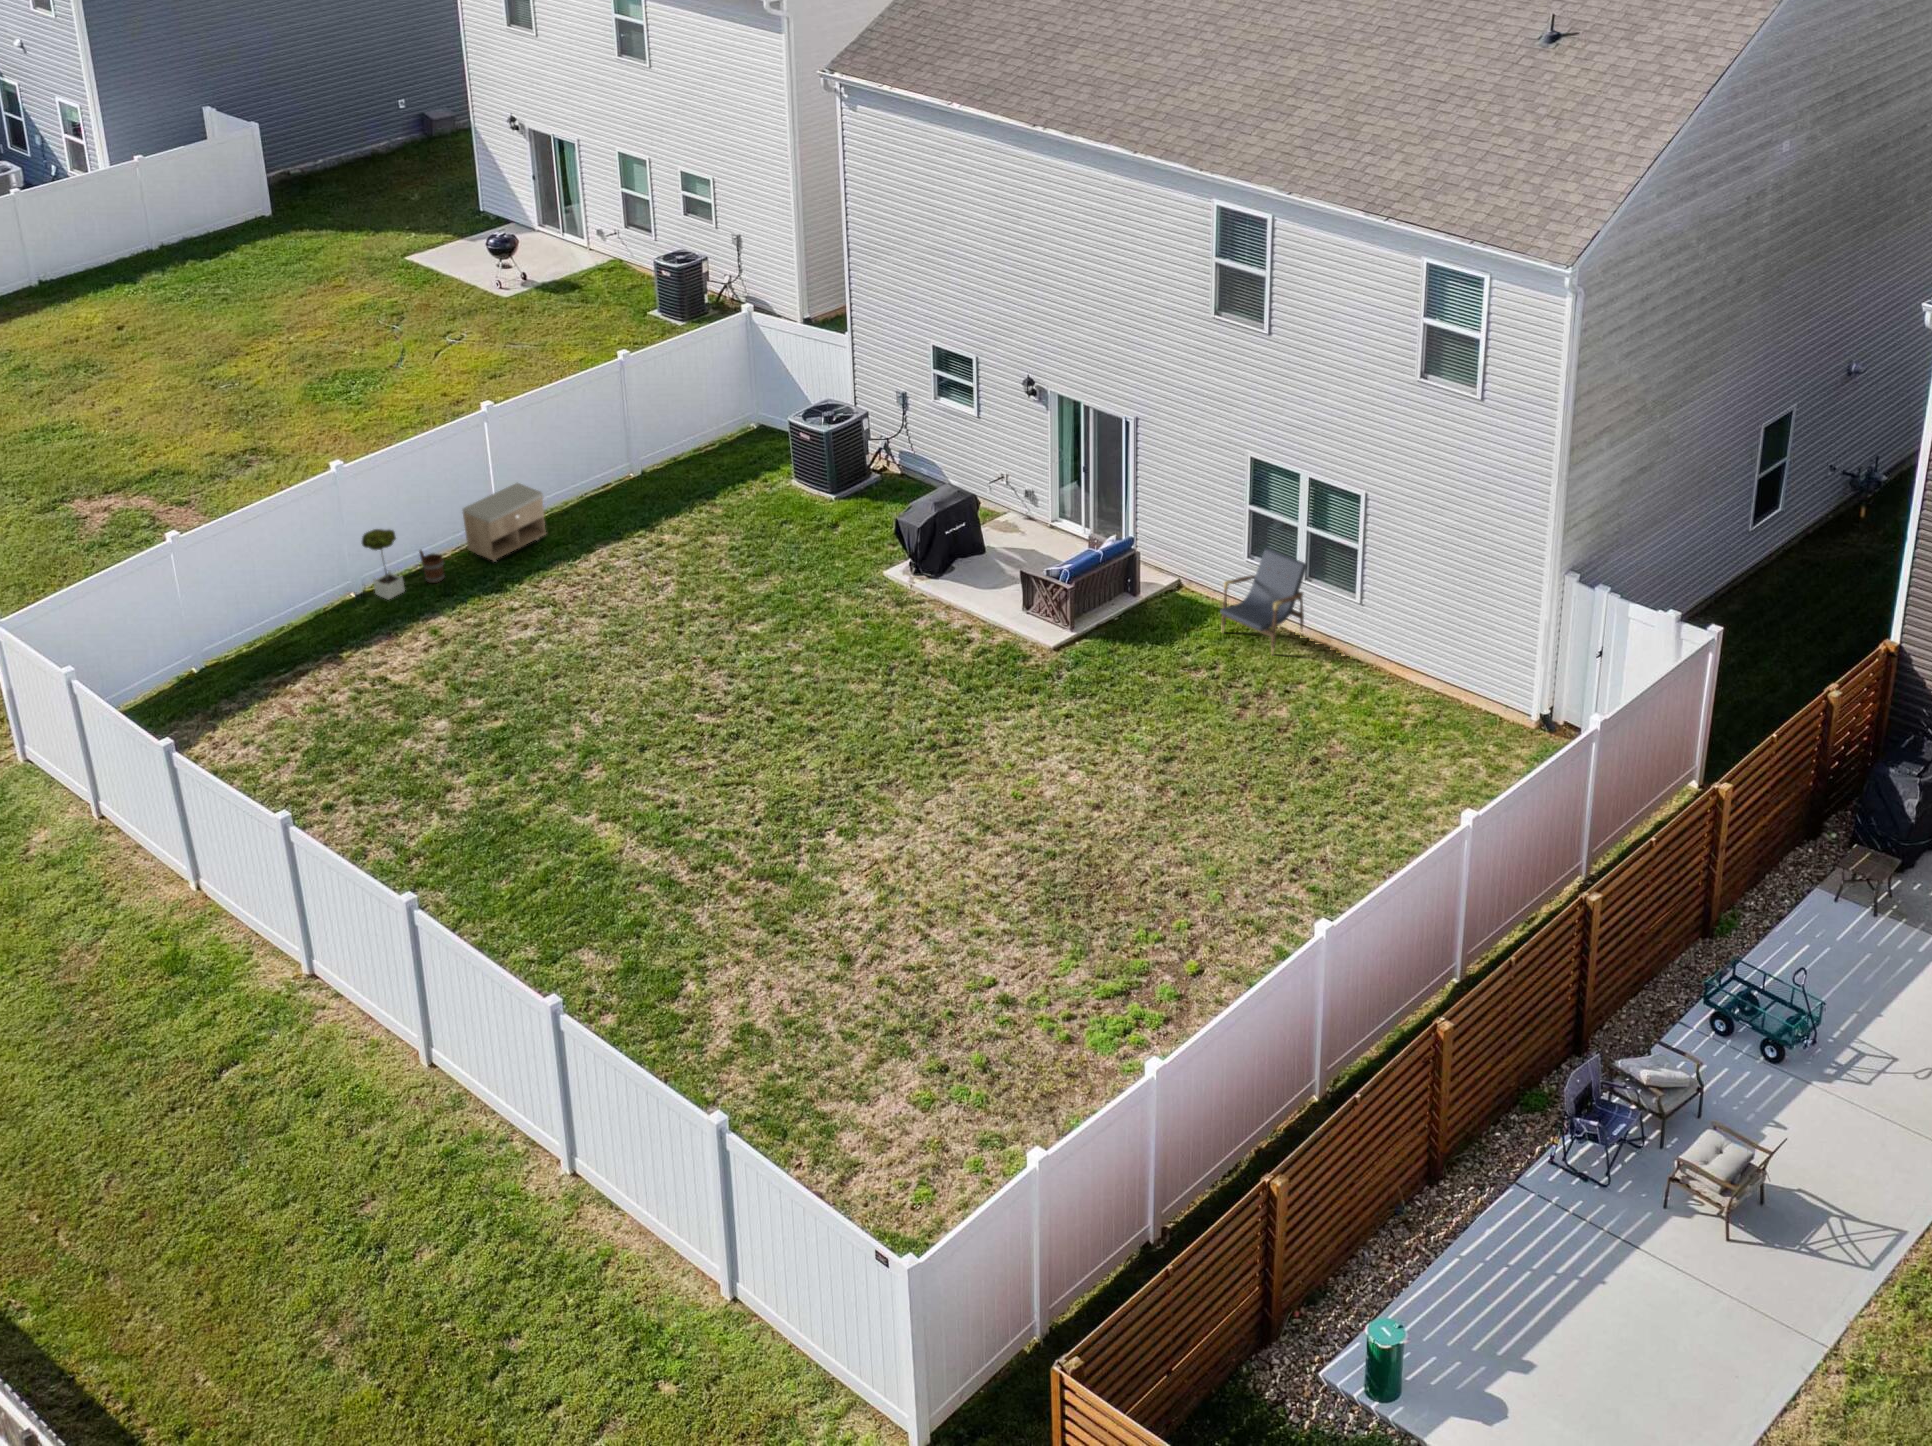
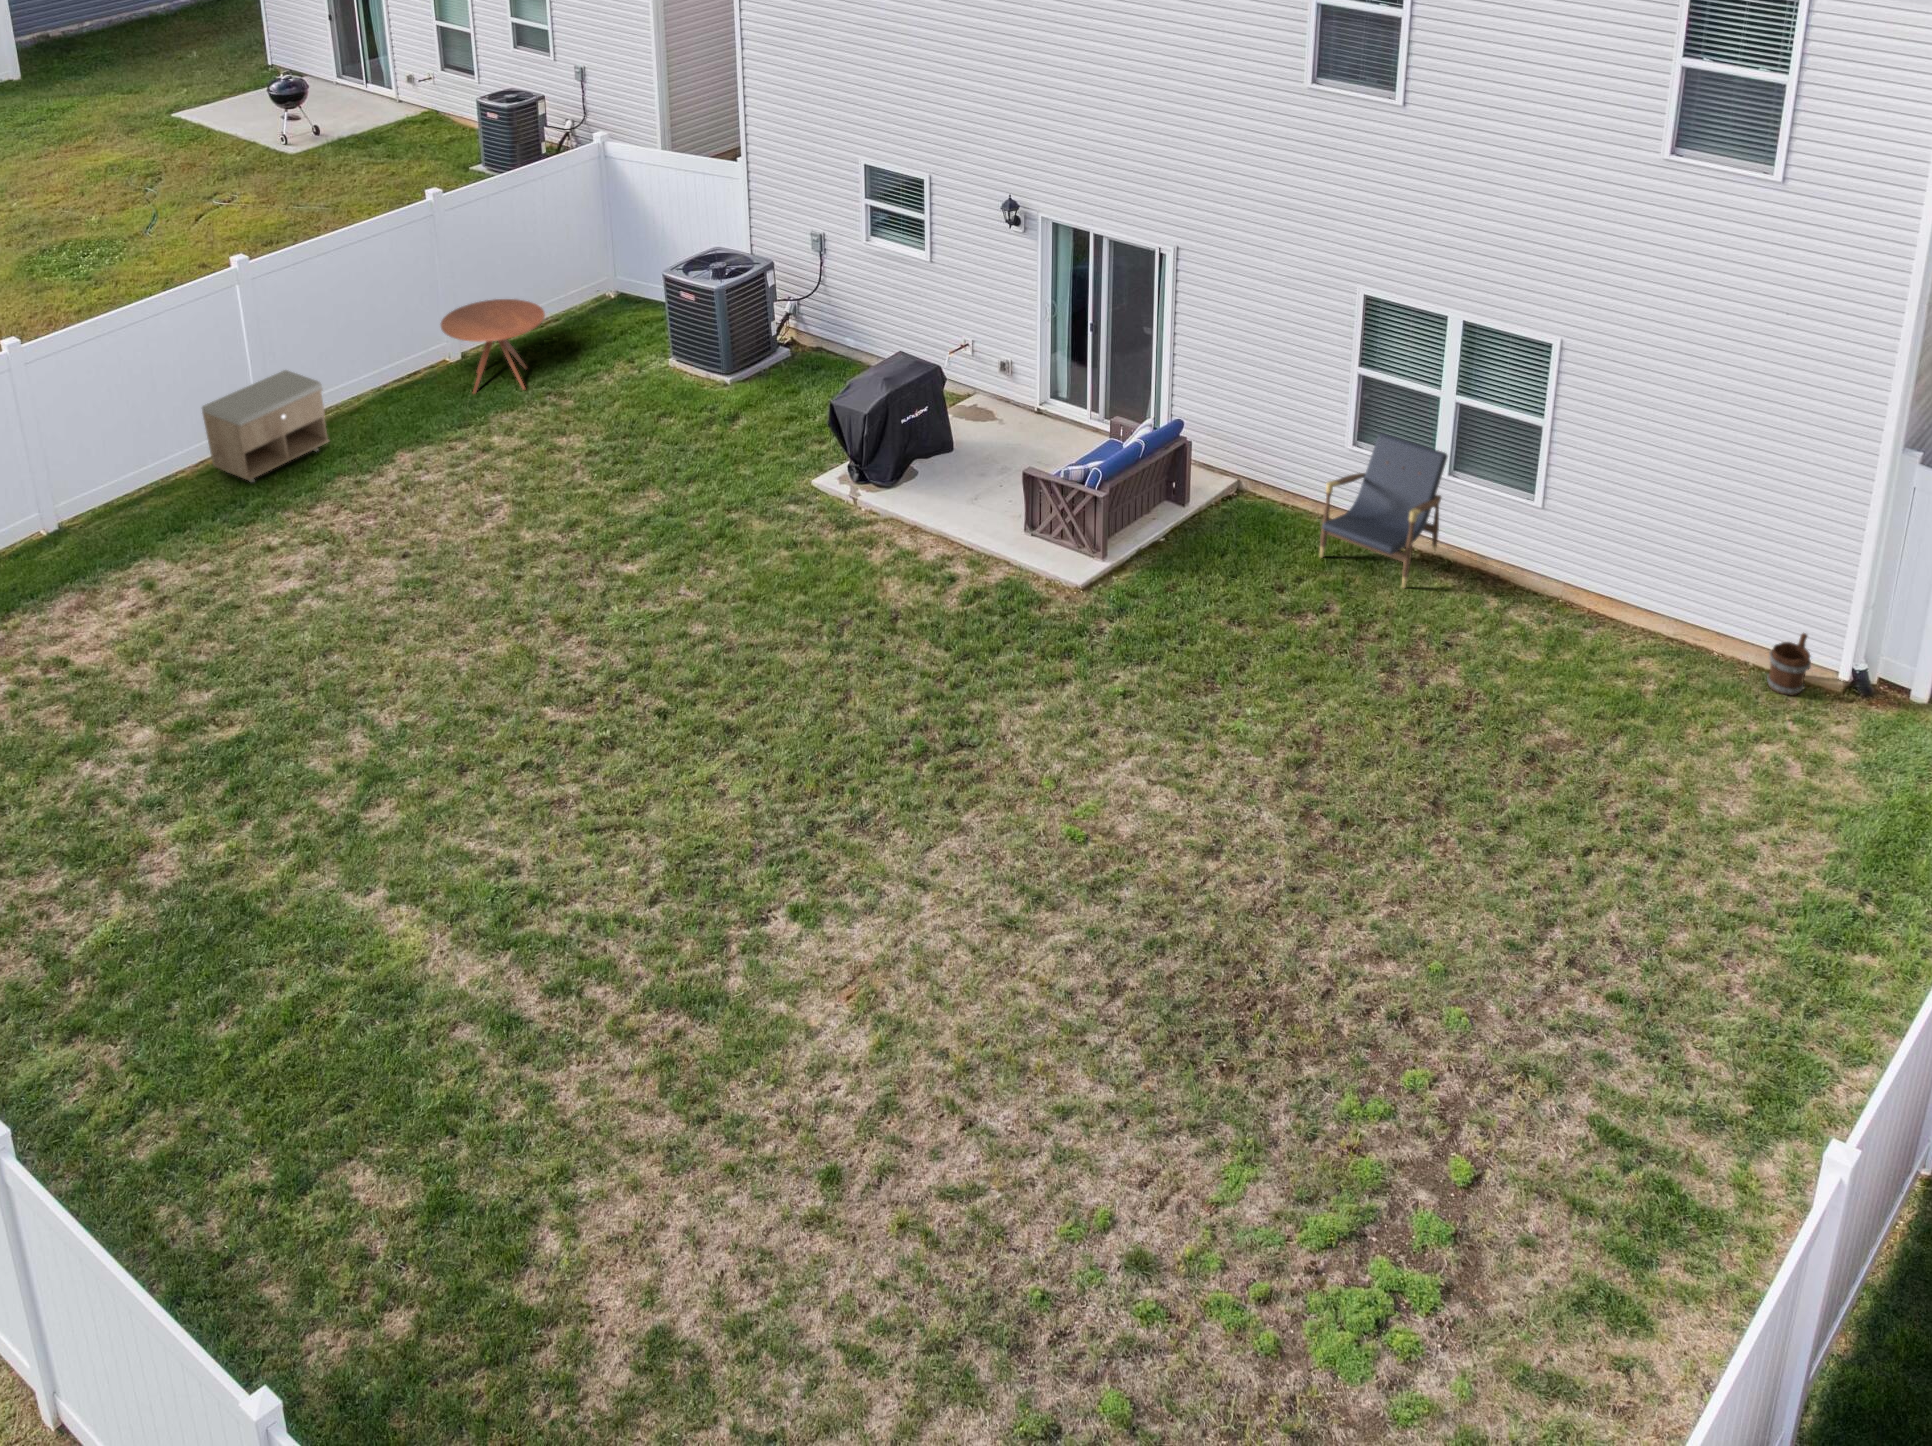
round table: none [624,431,698,501] -> present [441,299,545,393]
potted tree: present [362,529,405,599] -> none [40,436,113,541]
bucket: present [419,550,445,583] -> present [1768,633,1811,696]

